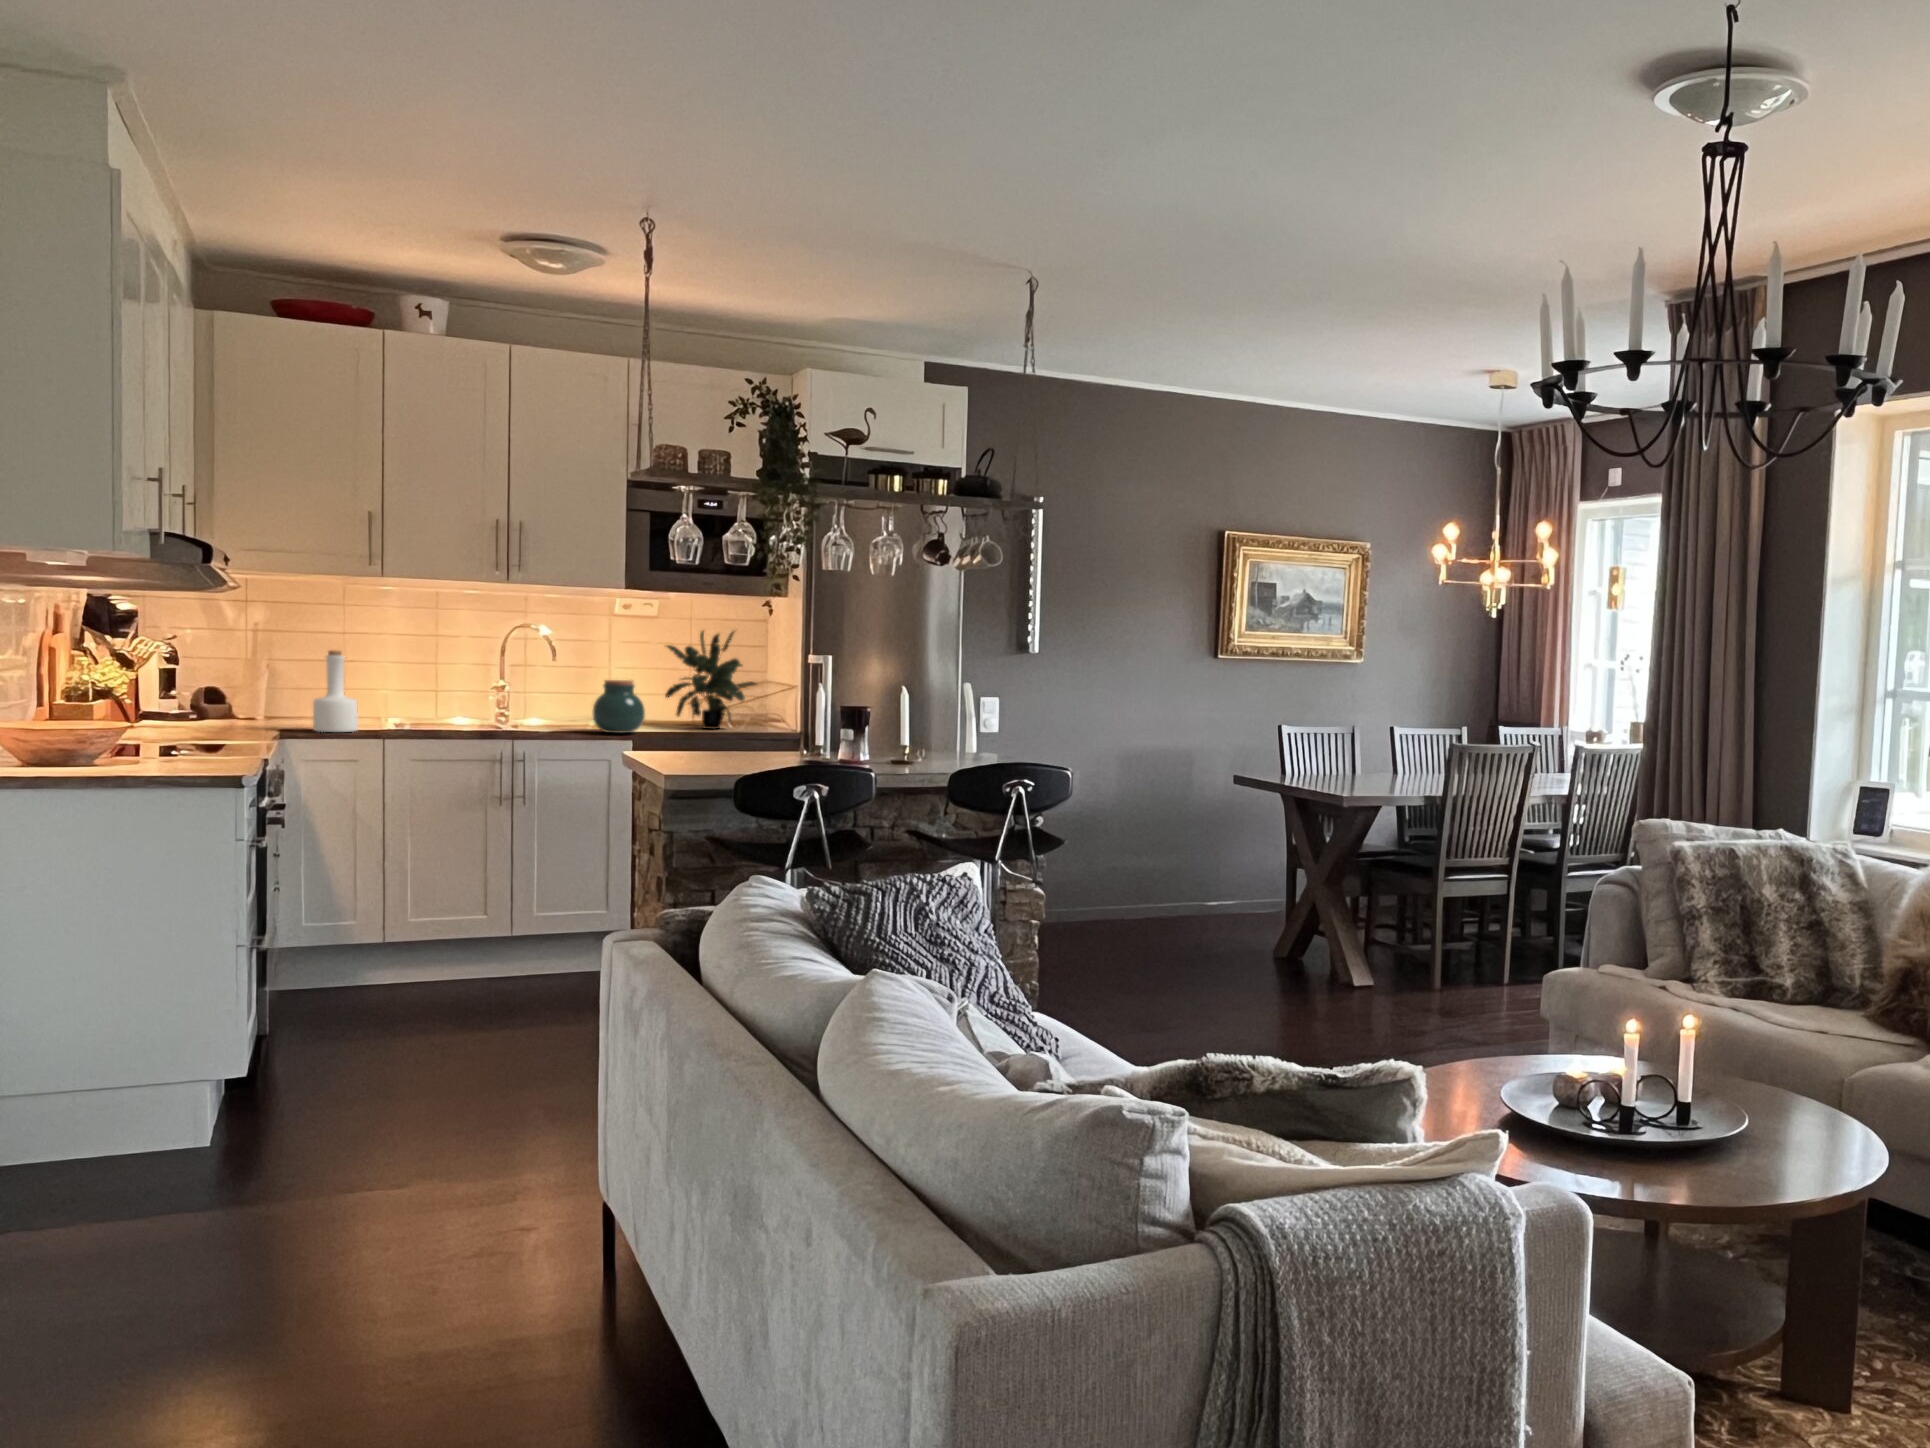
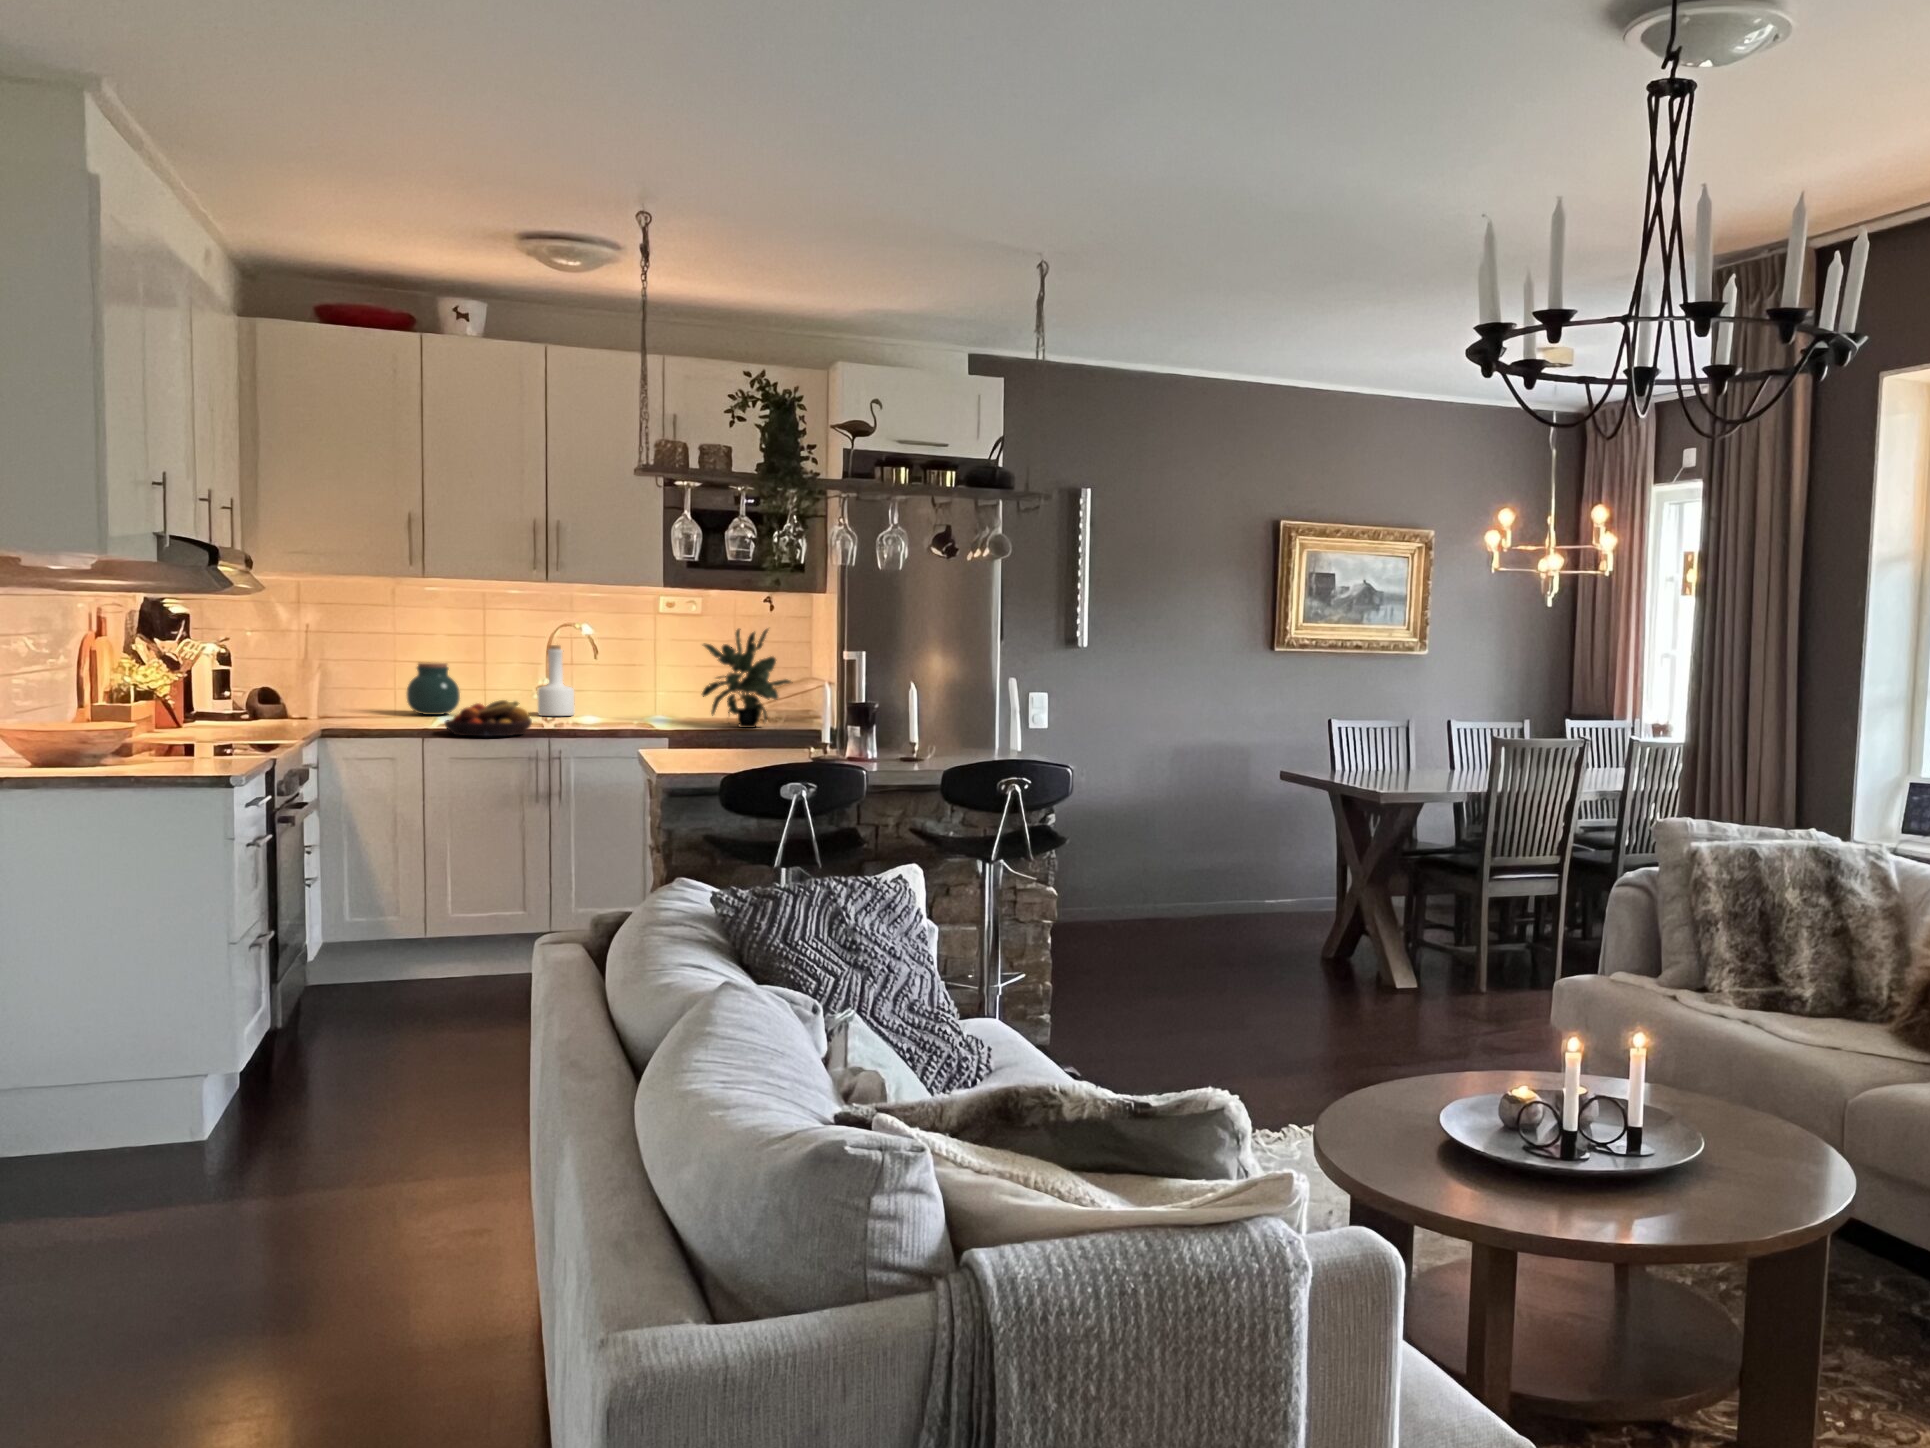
bottle: present [313,650,358,732] -> present [537,645,574,716]
jar: present [592,680,645,734] -> present [406,662,460,715]
fruit bowl: none [411,700,500,736] -> present [445,700,532,736]

